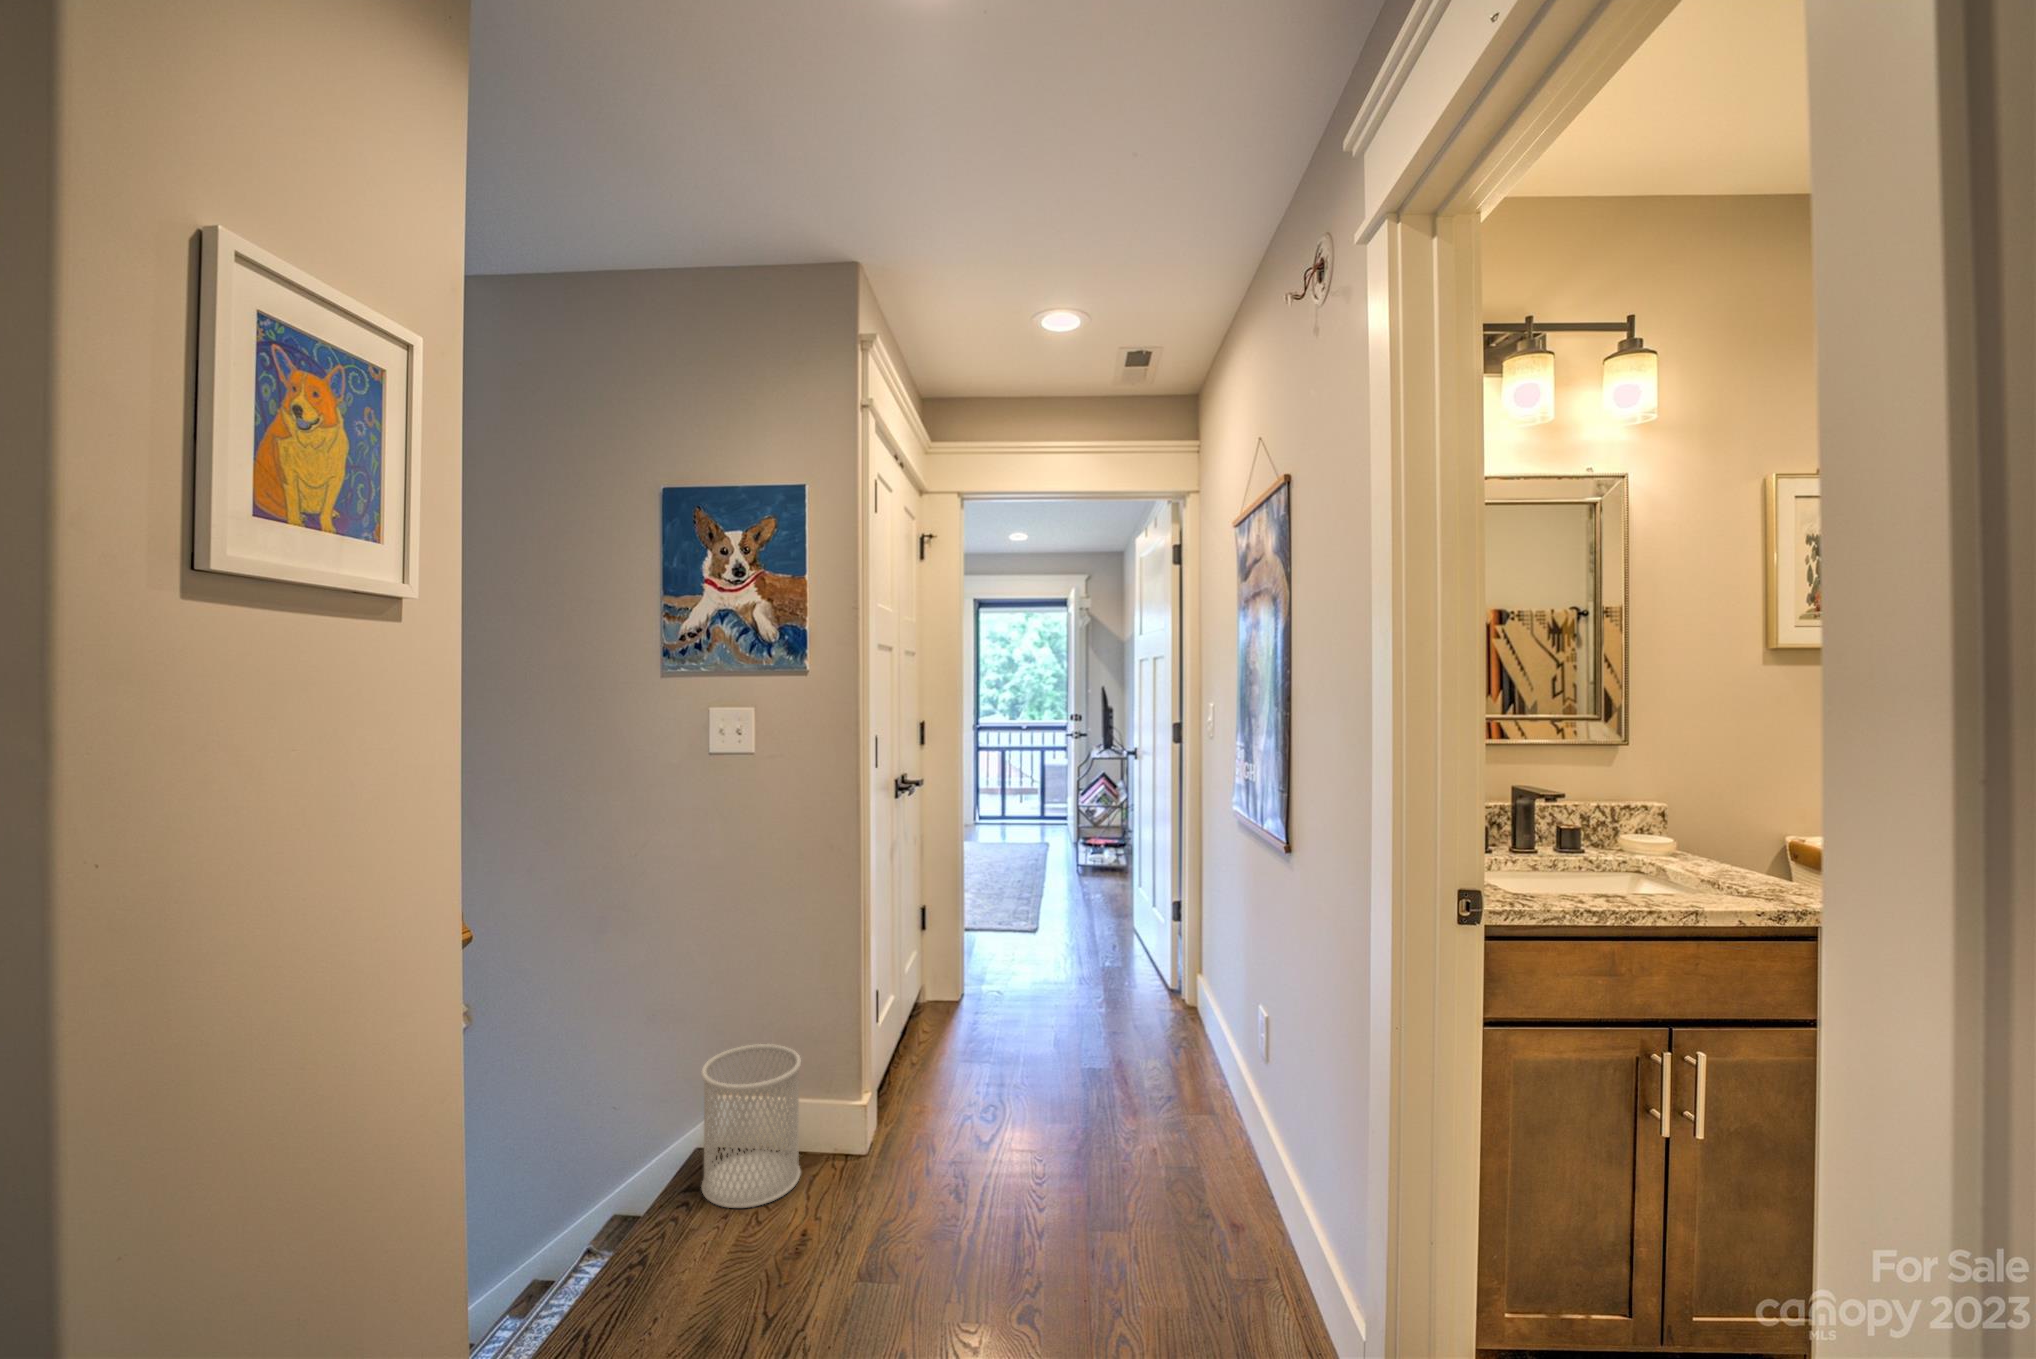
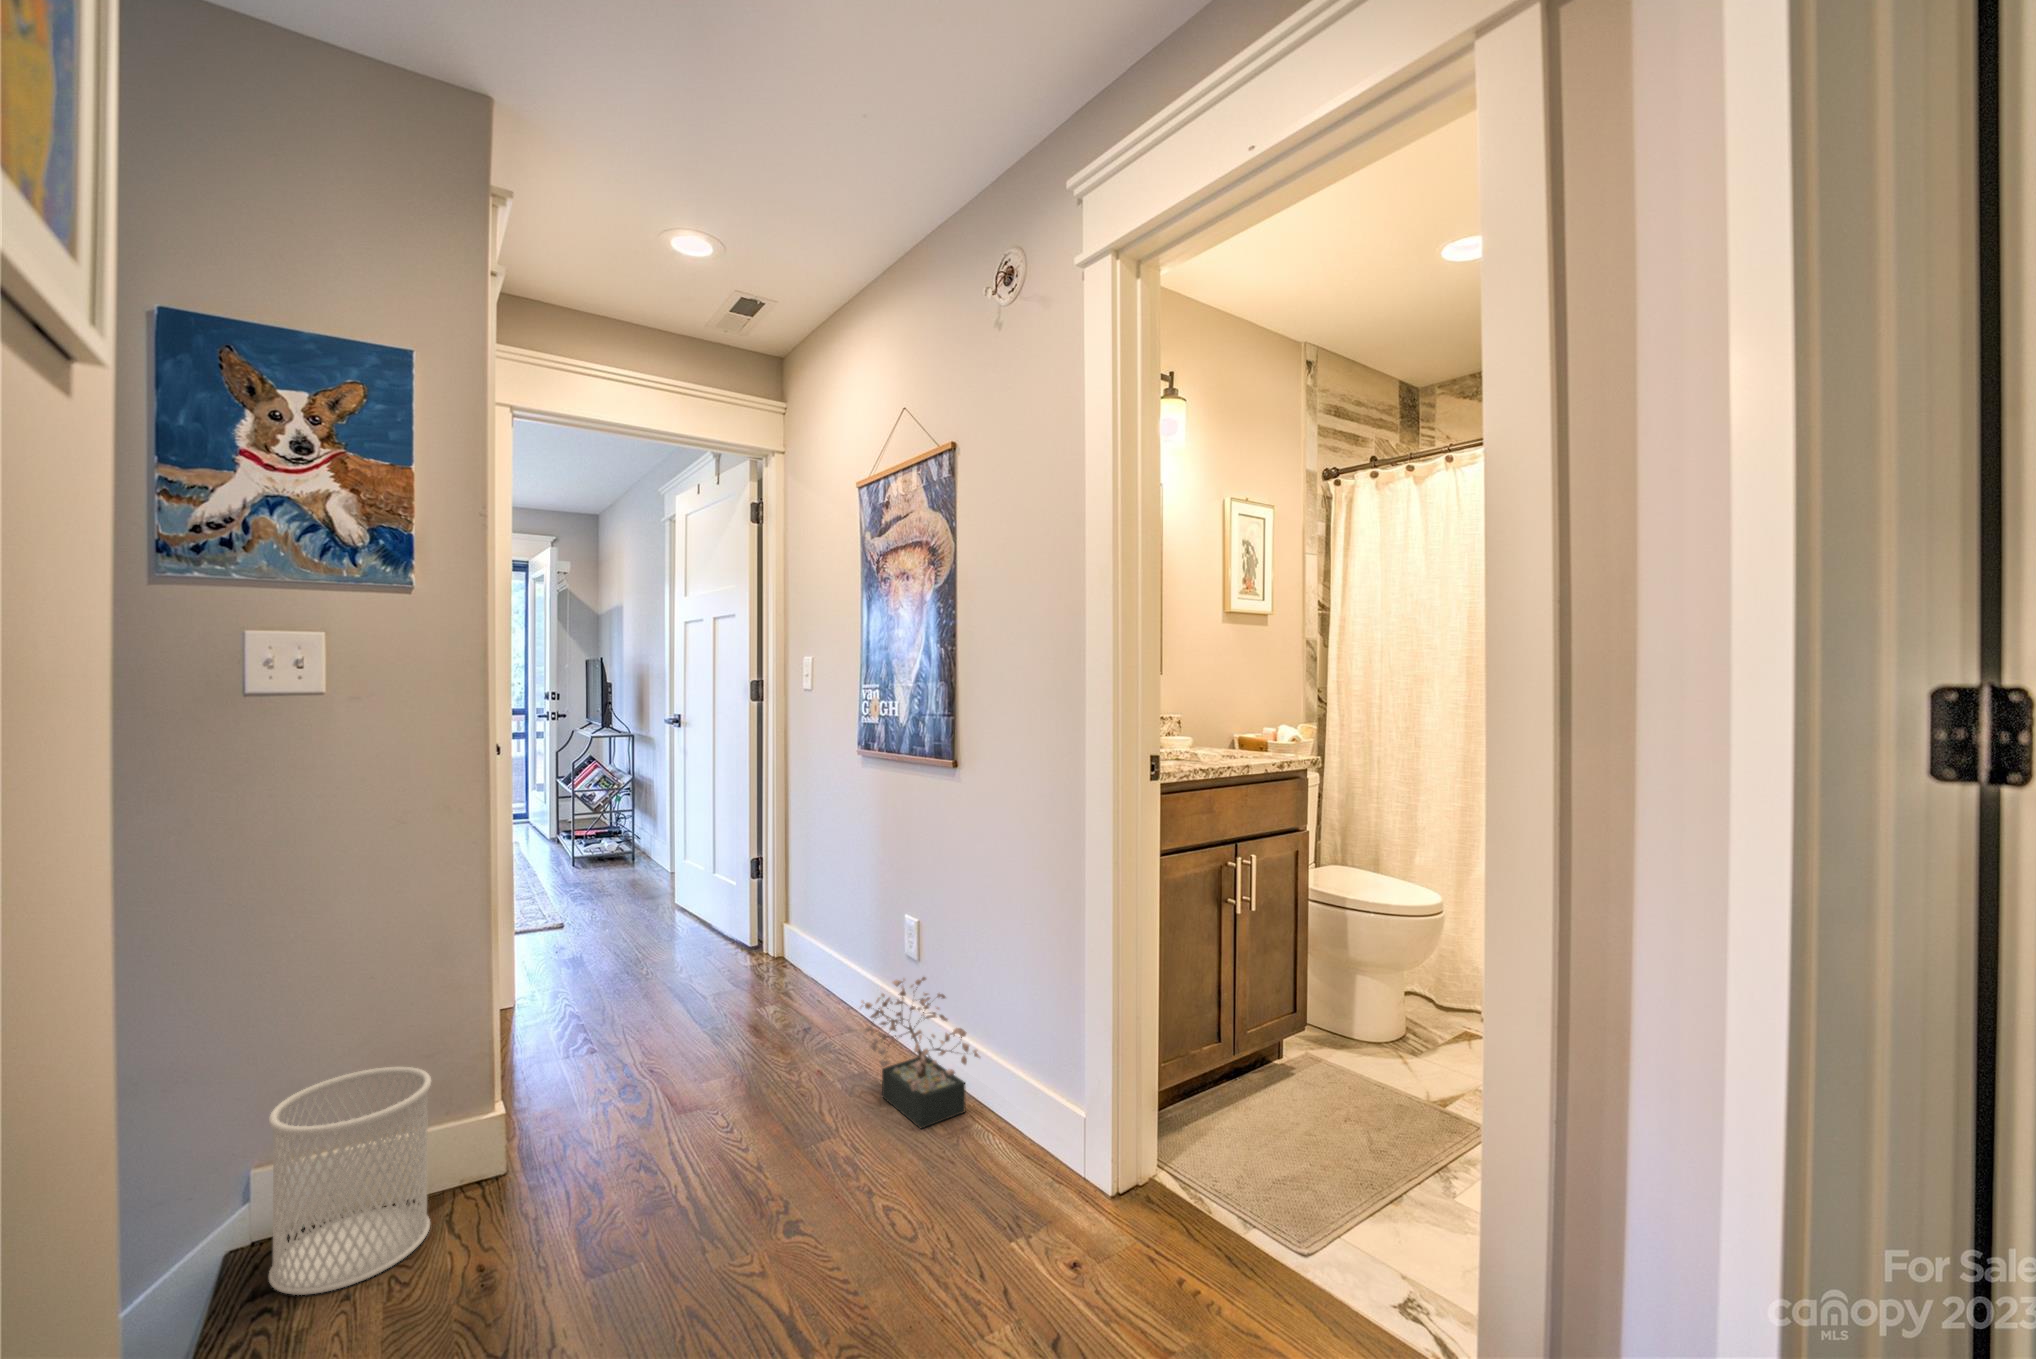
decorative plant: none [1164,1087,1281,1270] -> present [860,977,980,1128]

